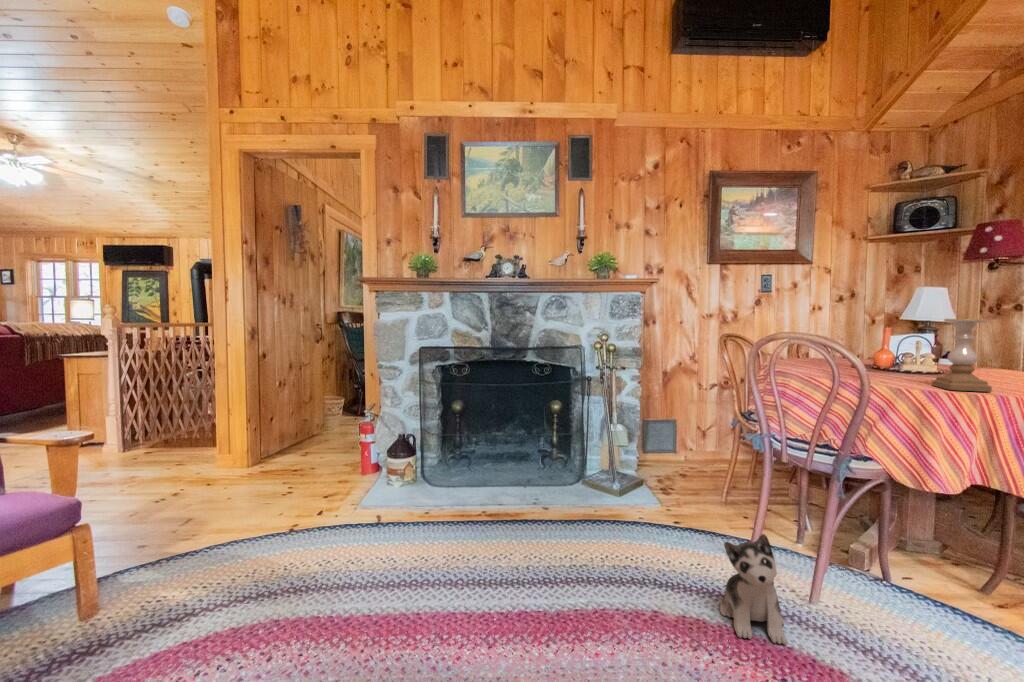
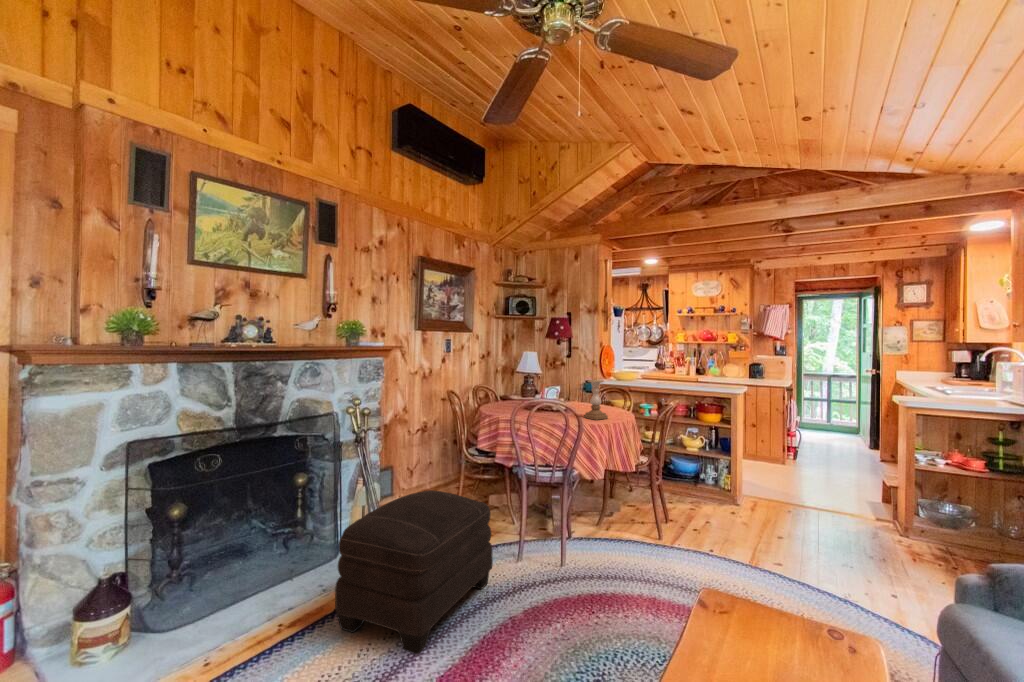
ottoman: none [507,431,686,584] -> present [335,490,493,654]
plush toy: present [720,534,787,645] -> none [530,530,577,605]

